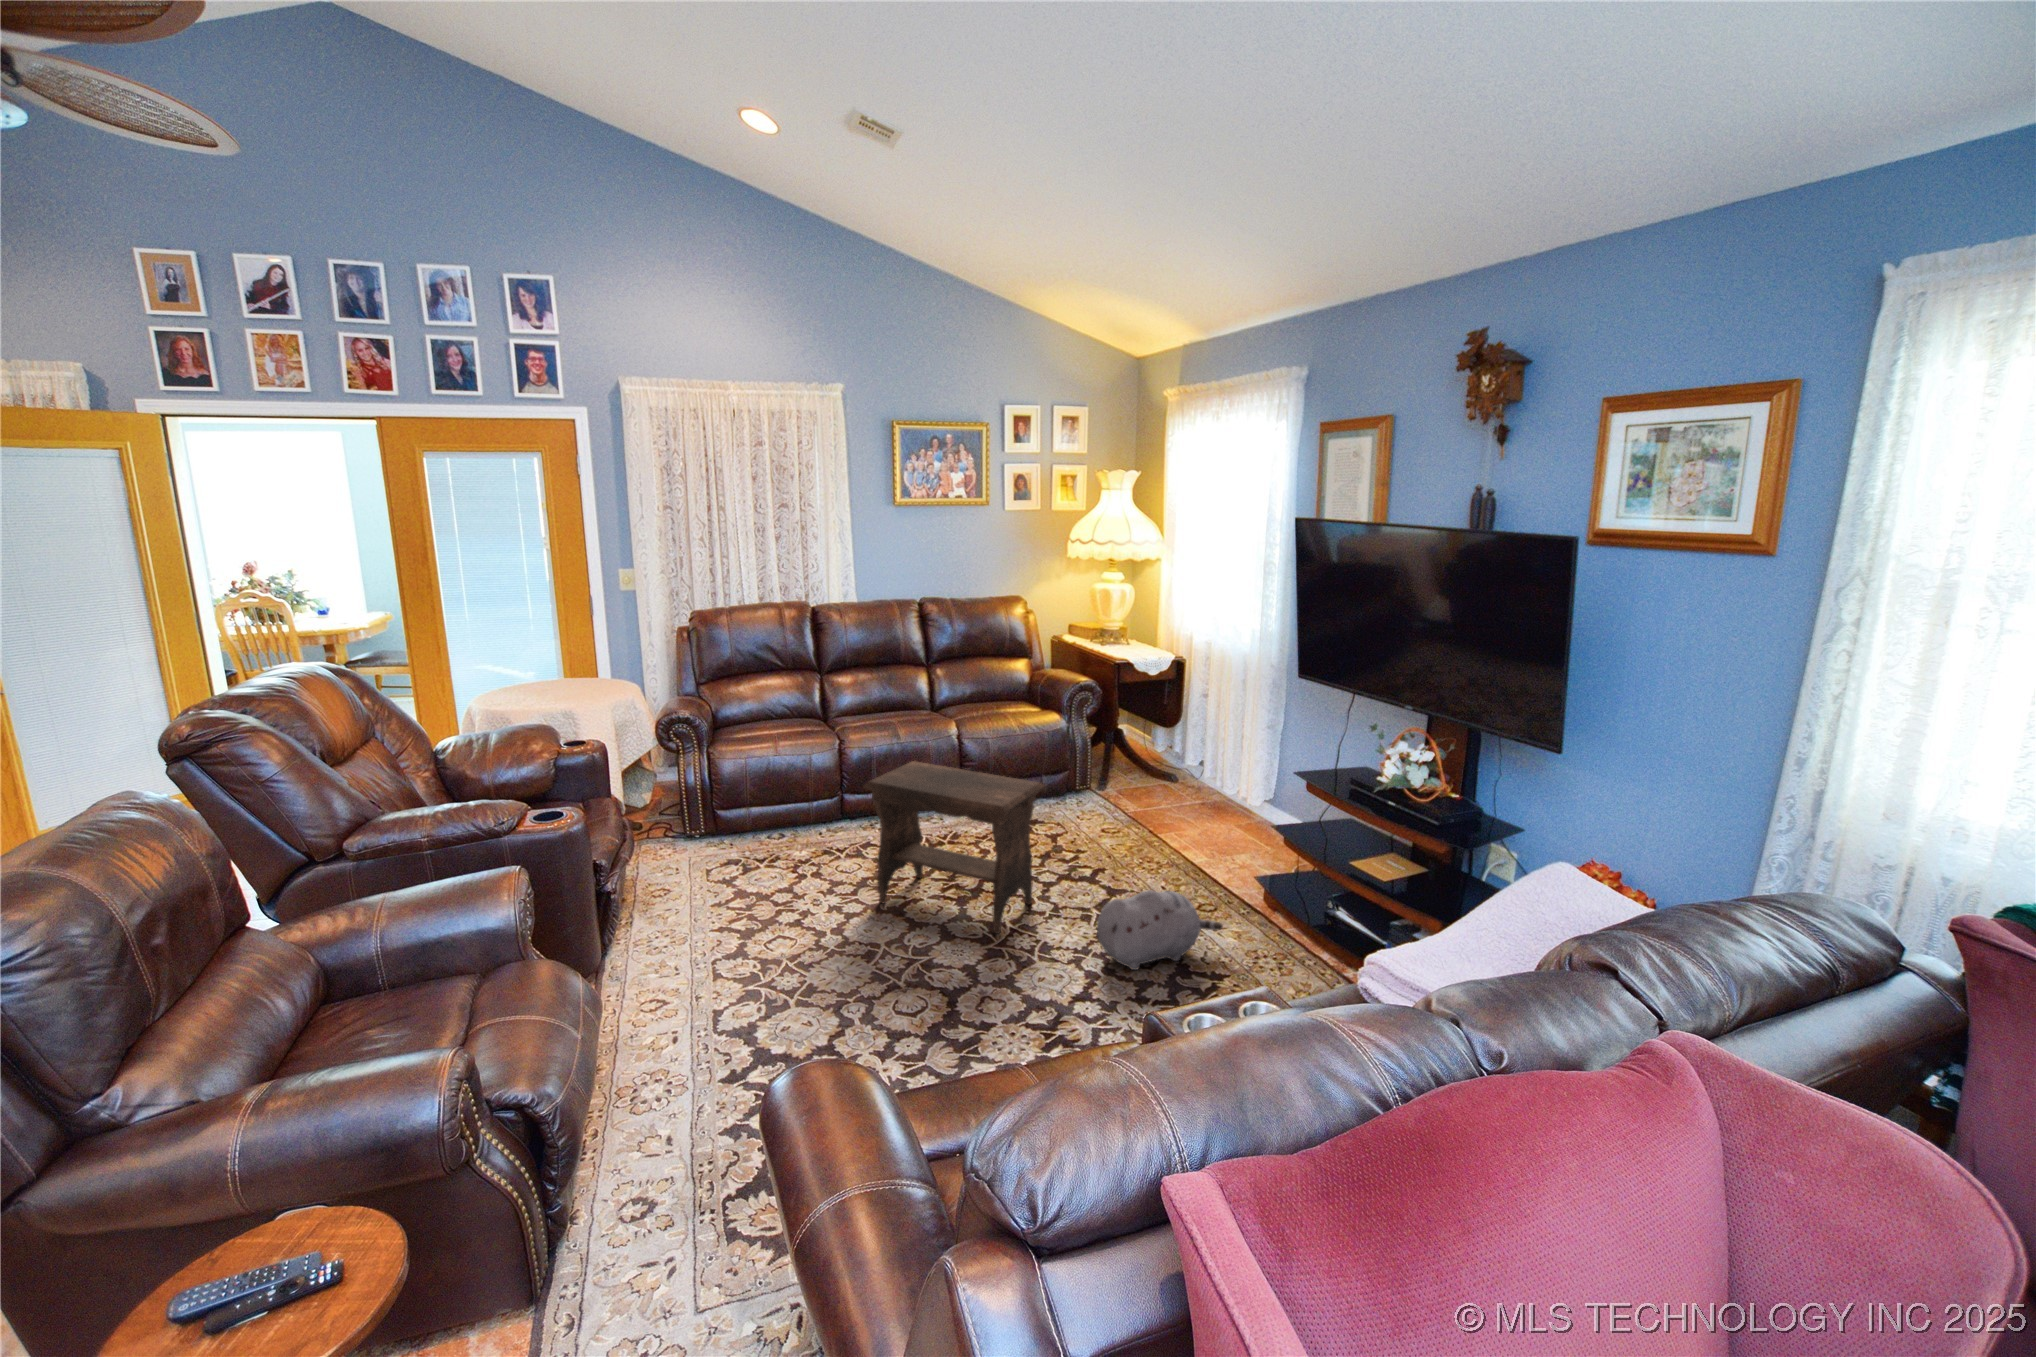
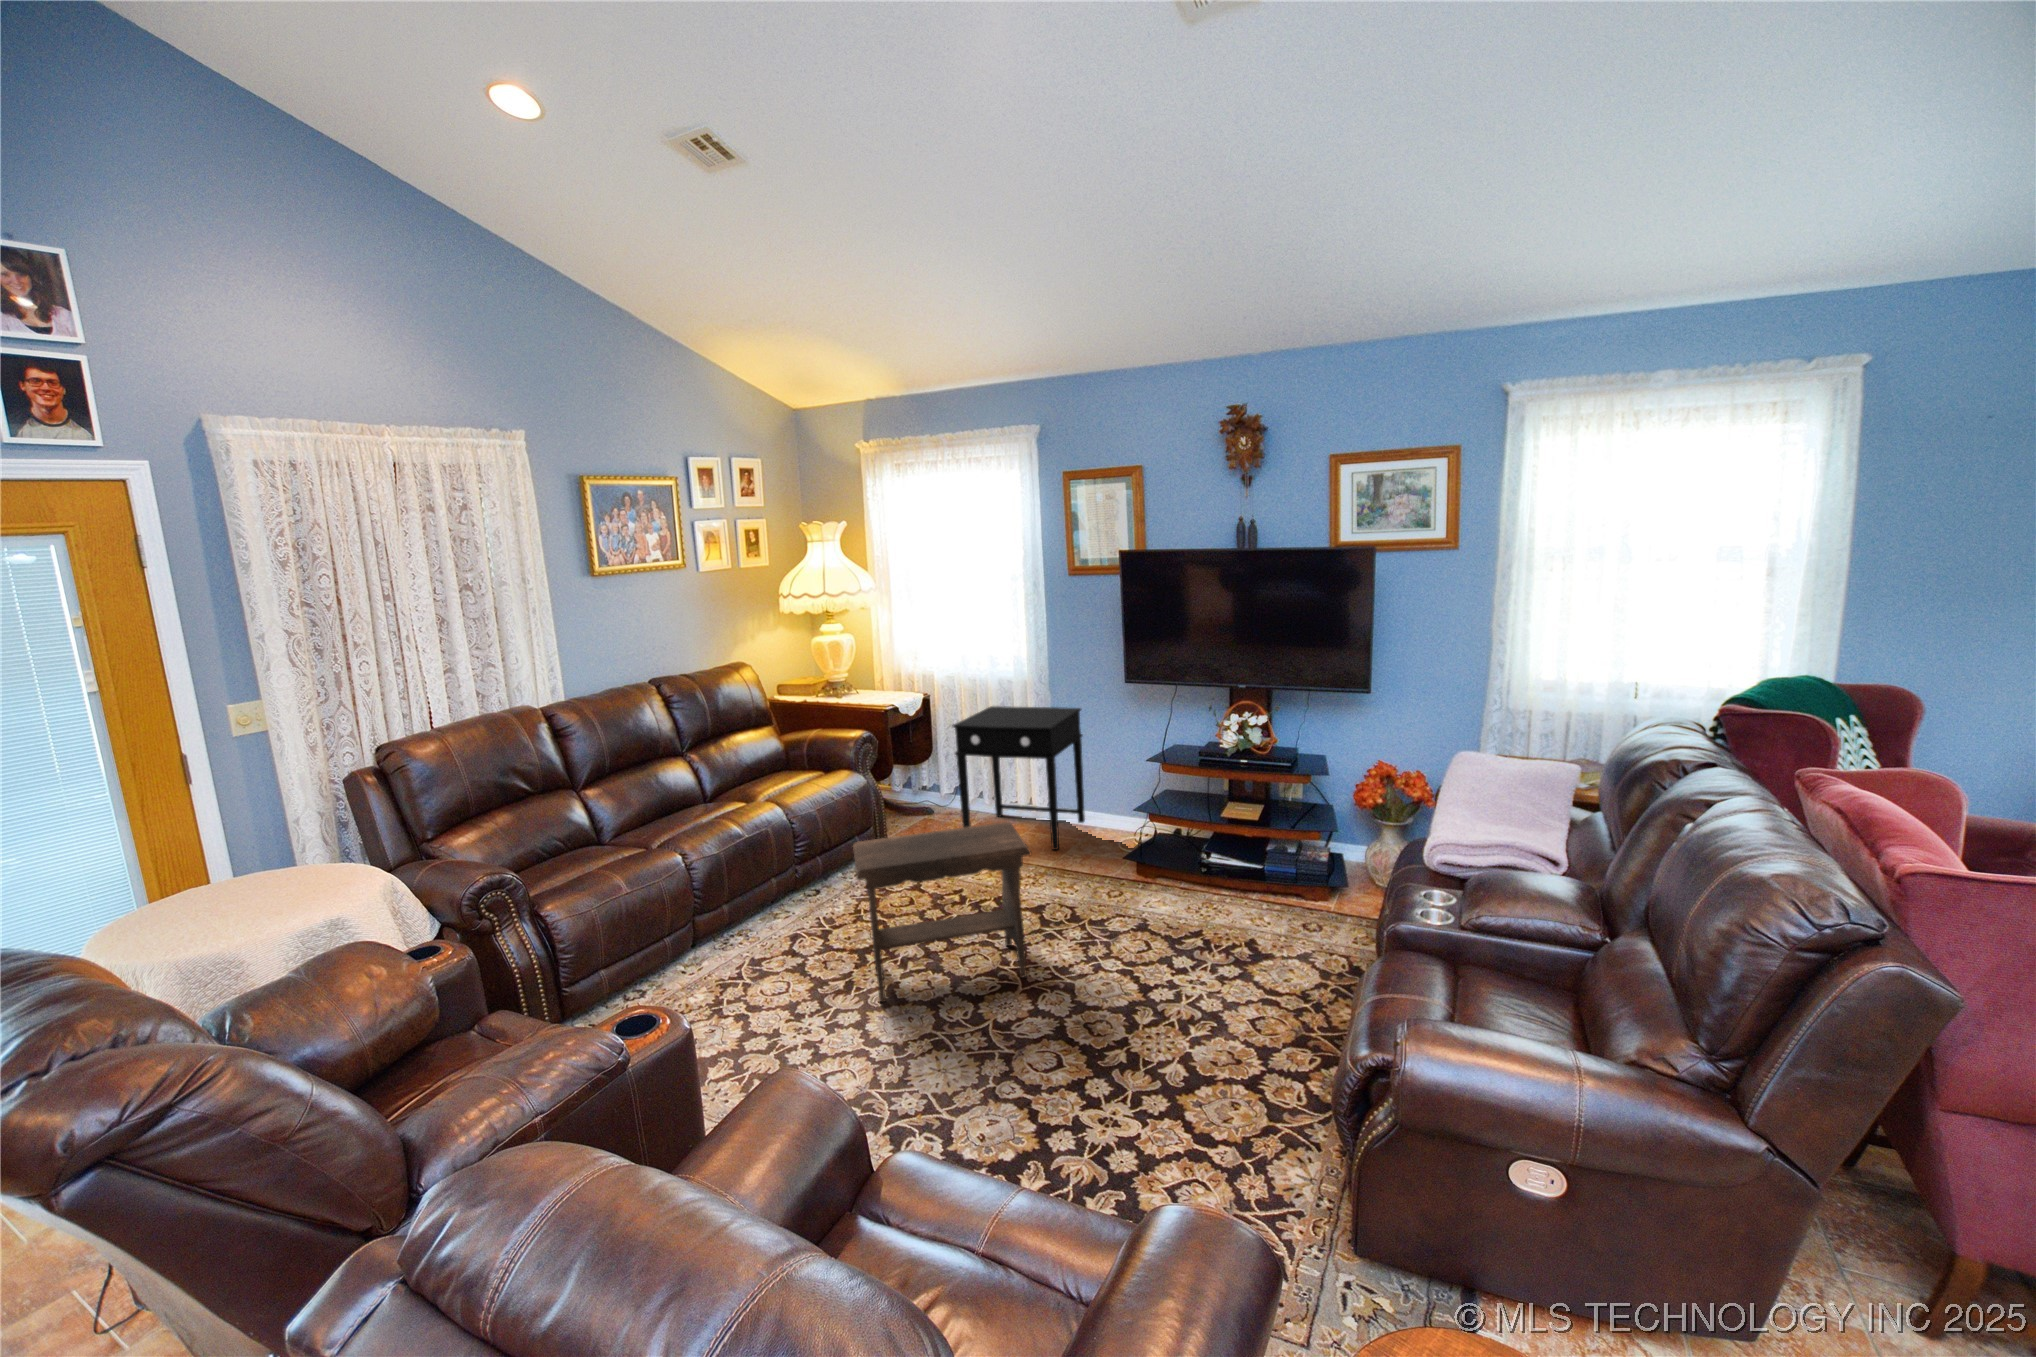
side table: none [1137,677,1289,842] -> present [953,706,1085,850]
plush toy: present [1097,890,1223,970] -> none [1119,878,1191,954]

